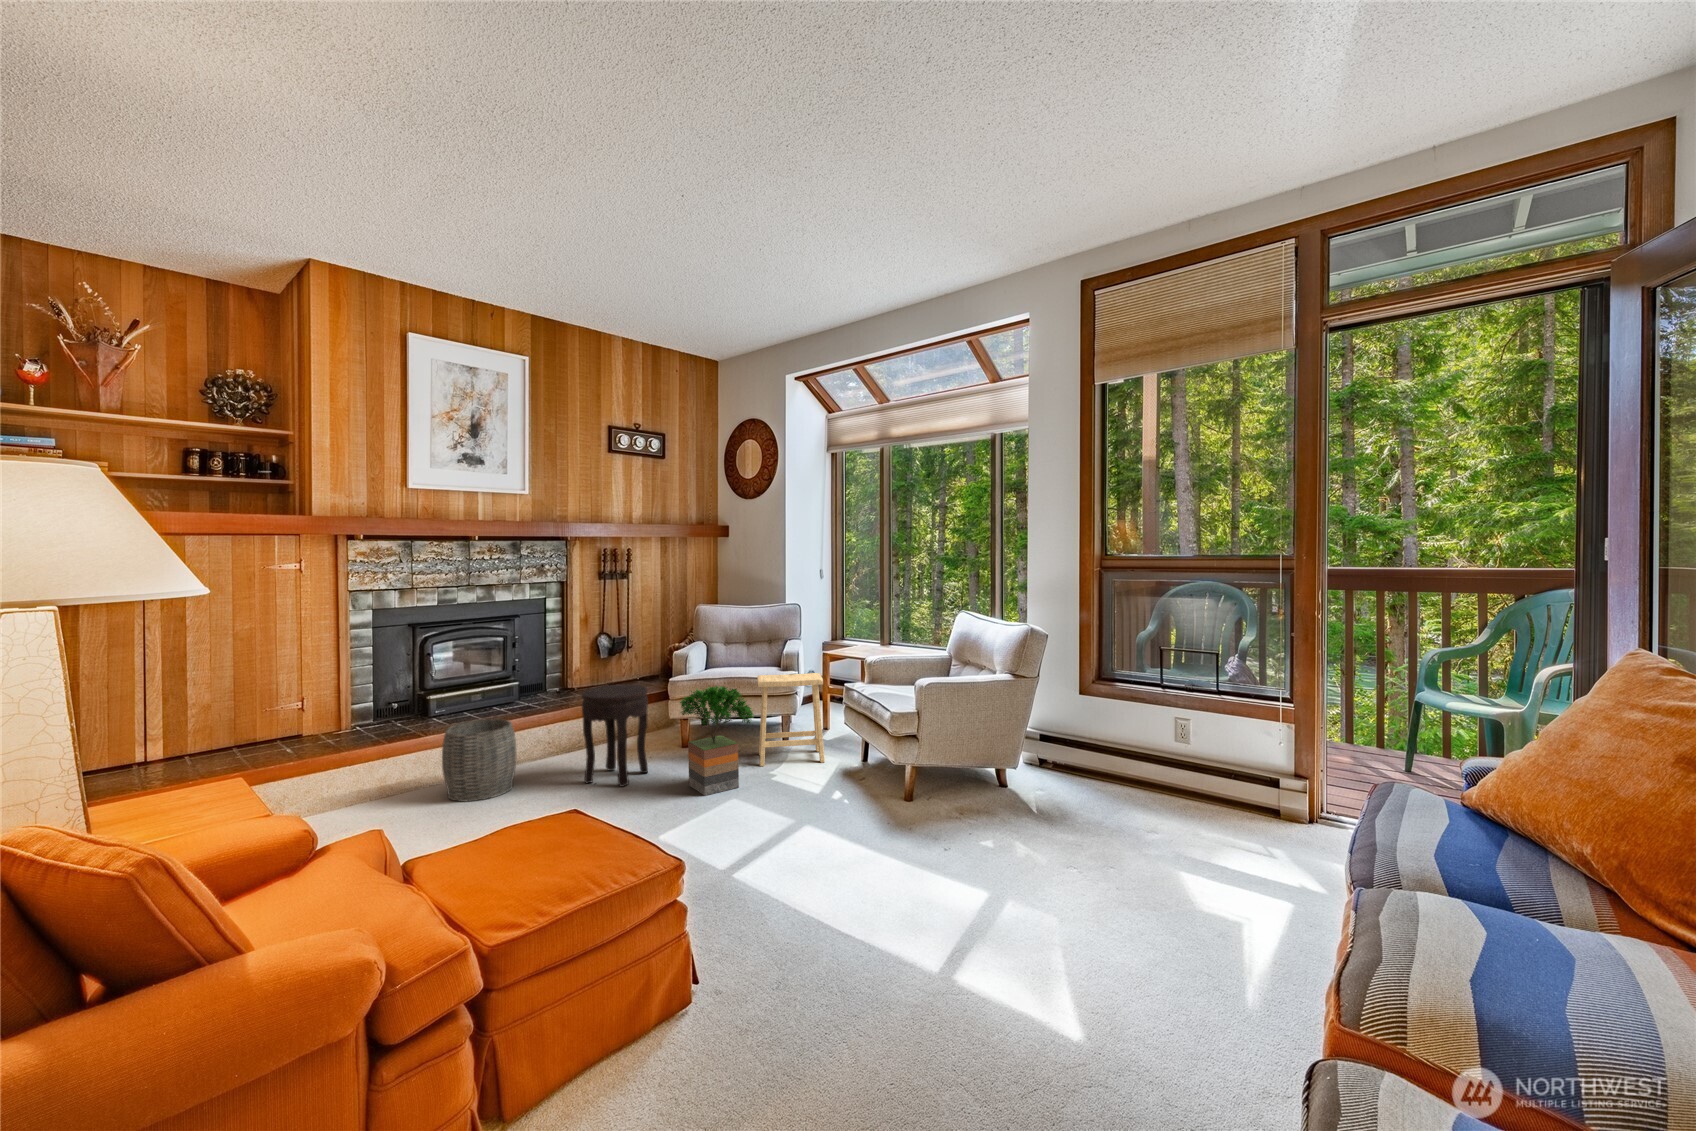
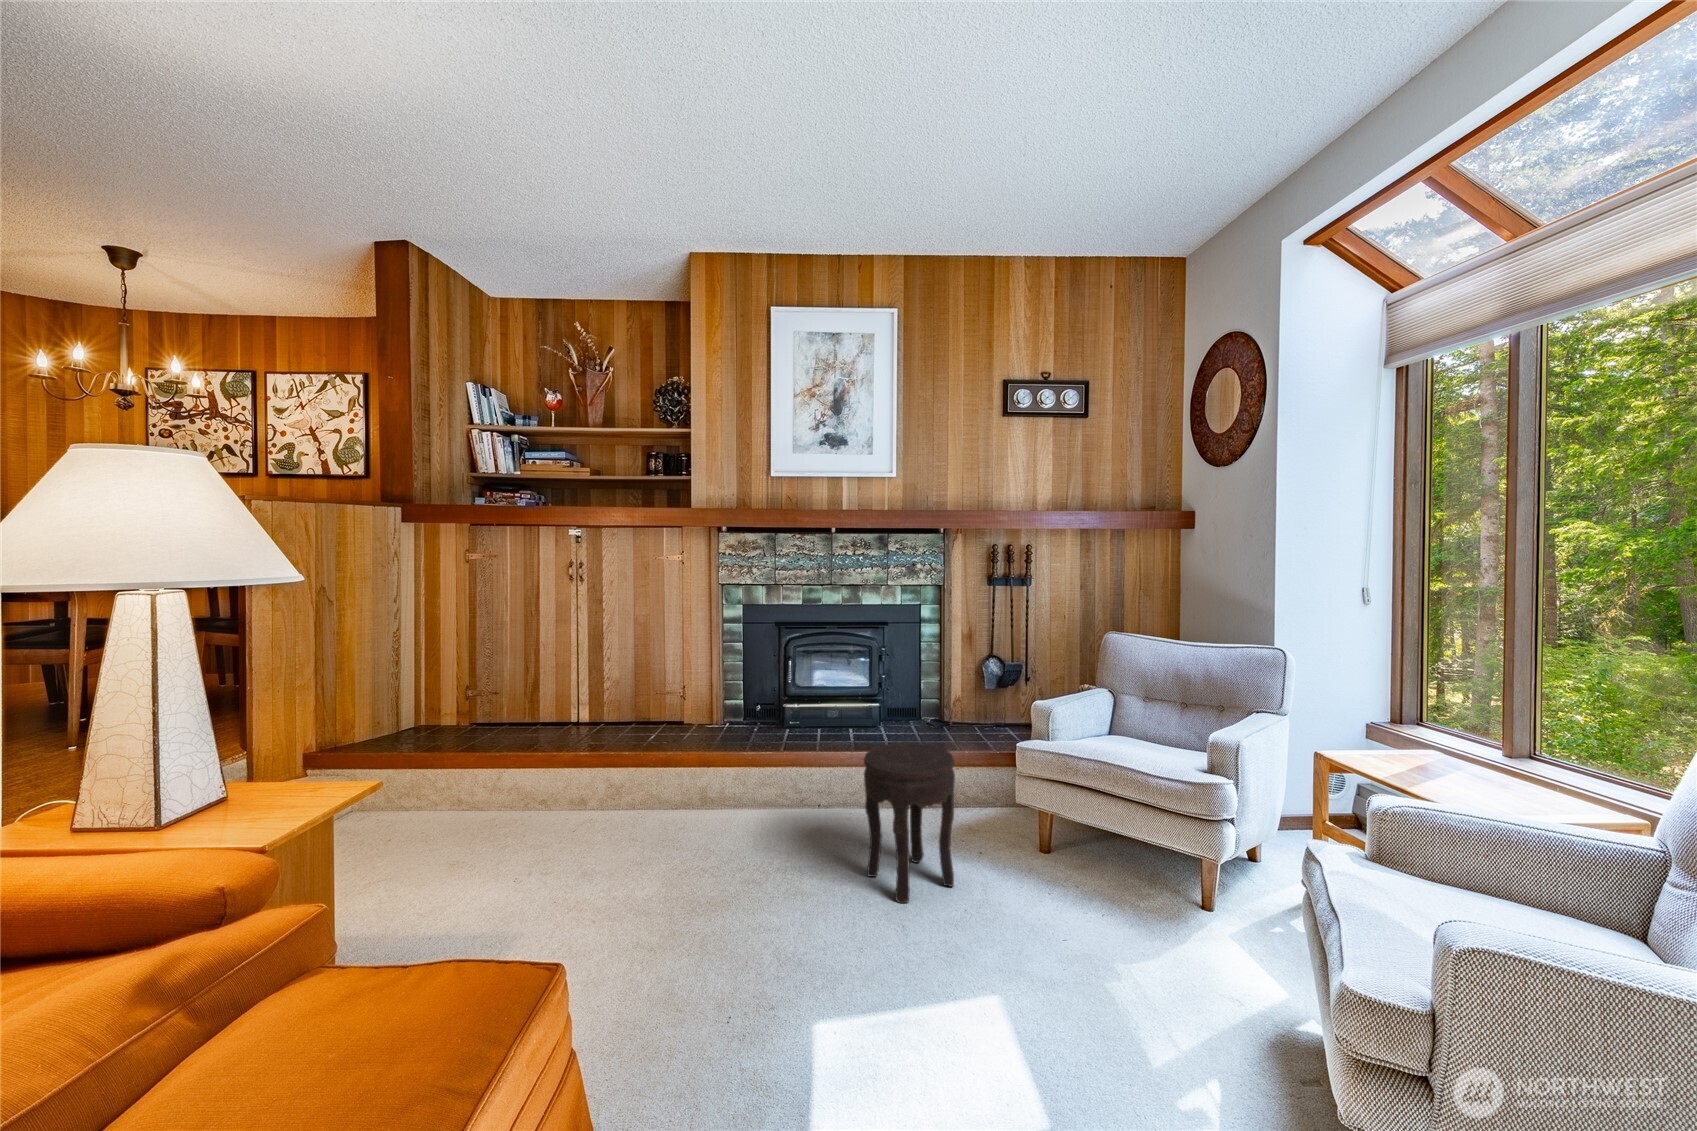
footstool: present [757,673,825,766] -> none [1128,780,1277,998]
potted tree: present [680,686,753,796] -> none [959,790,1085,992]
woven basket: present [442,719,516,802] -> none [729,752,808,857]

